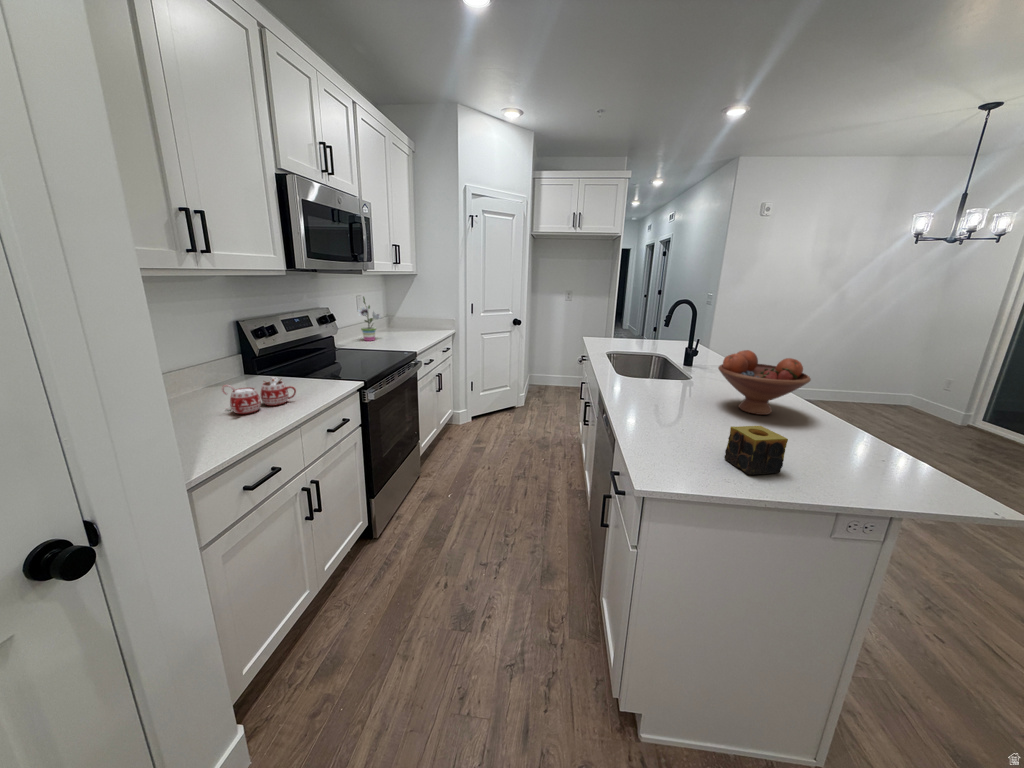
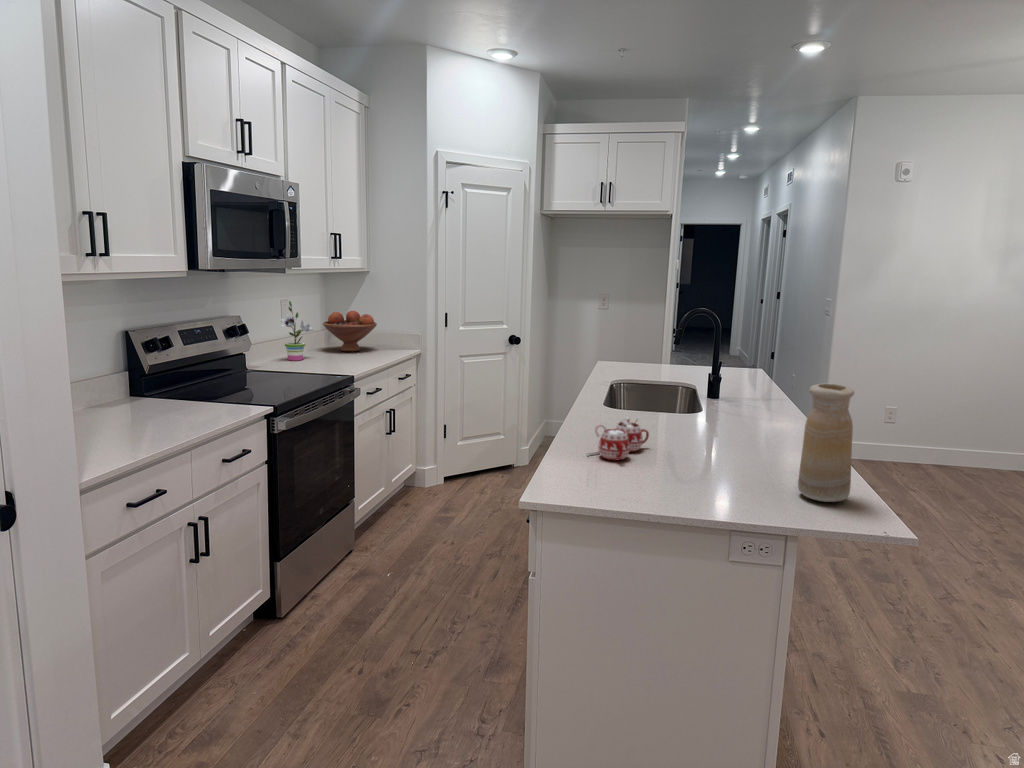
fruit bowl: present [718,350,811,415] -> present [323,311,377,352]
vase: none [847,366,921,469] -> present [798,384,854,502]
mug: present [222,377,296,414] -> present [586,417,649,460]
candle: present [724,426,788,475] -> none [650,450,704,501]

